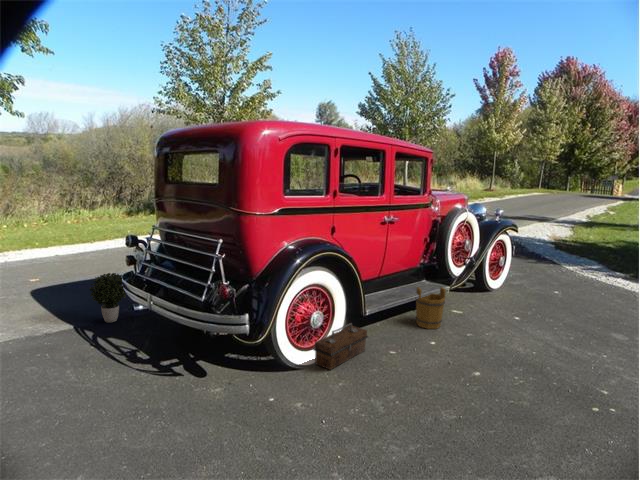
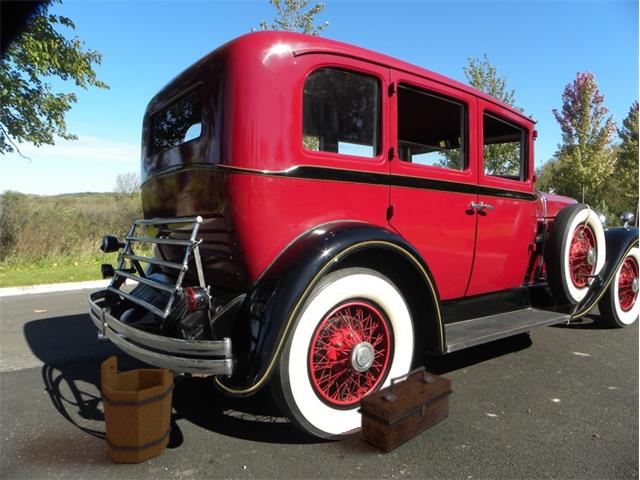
potted plant: present [90,273,126,323] -> none [43,285,101,357]
bucket: present [416,287,446,329] -> present [100,356,176,463]

